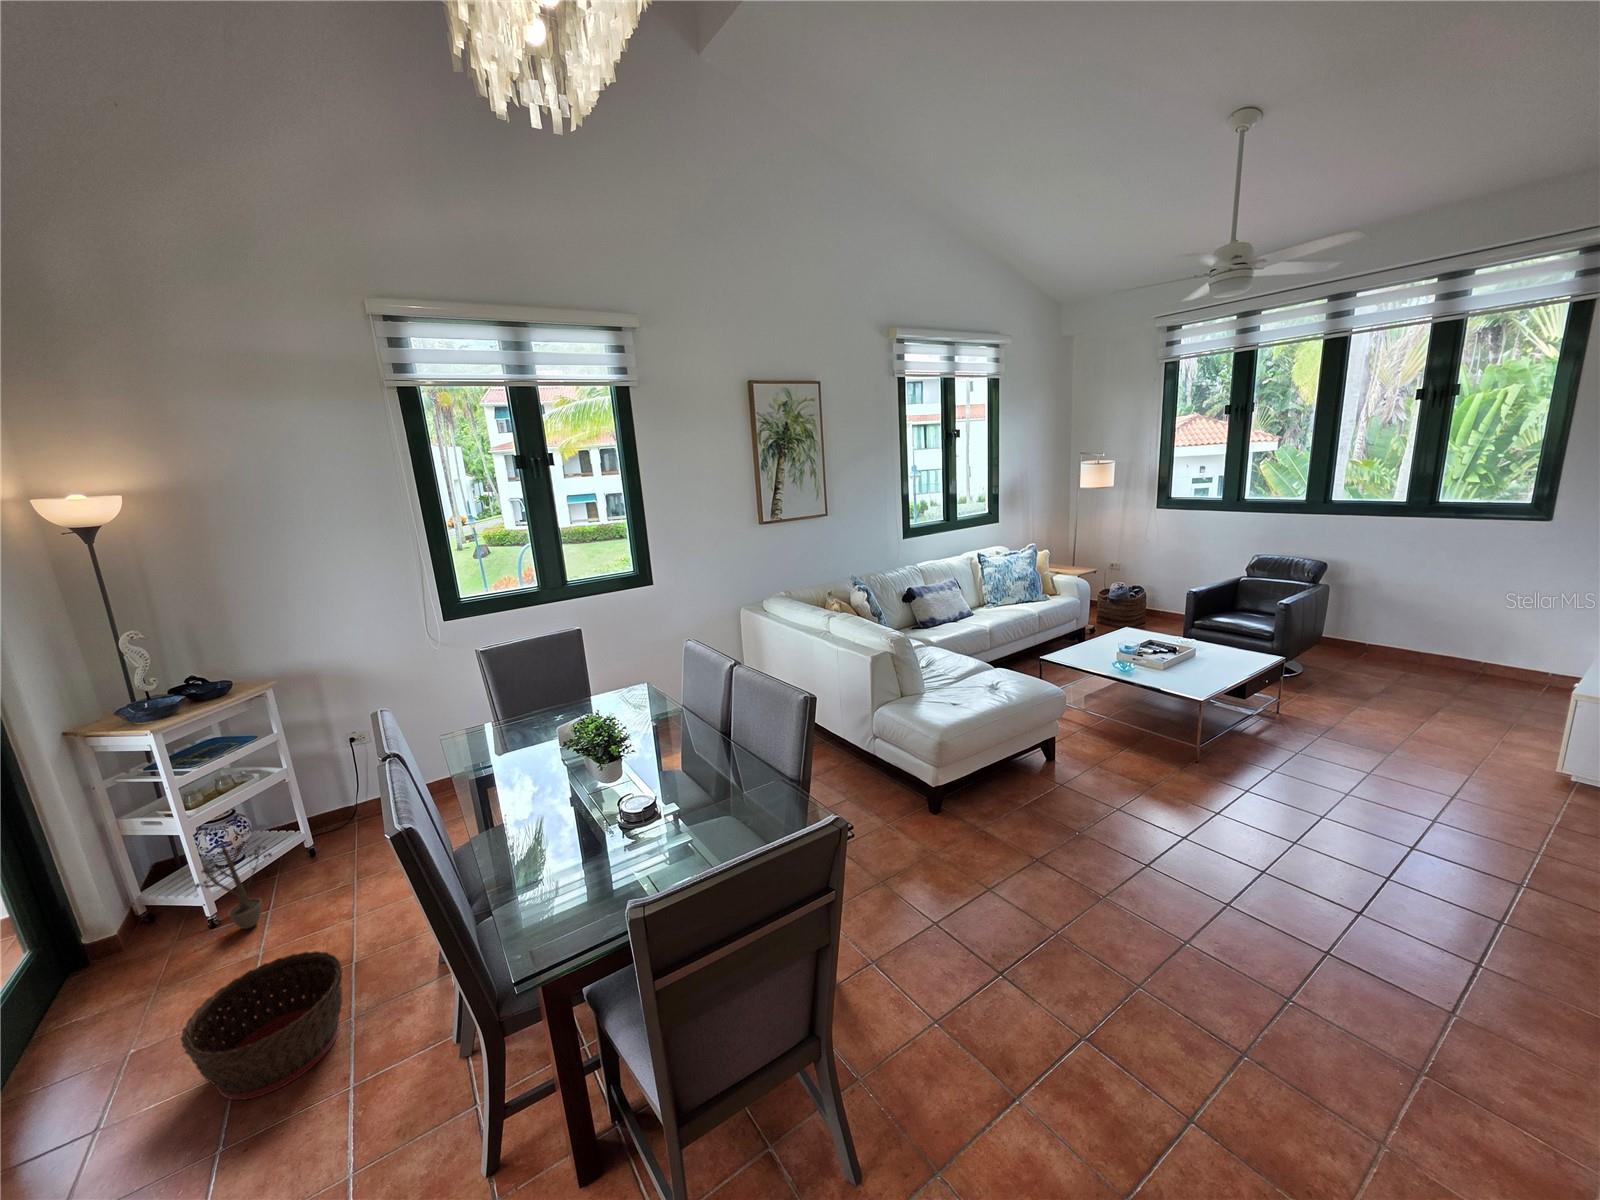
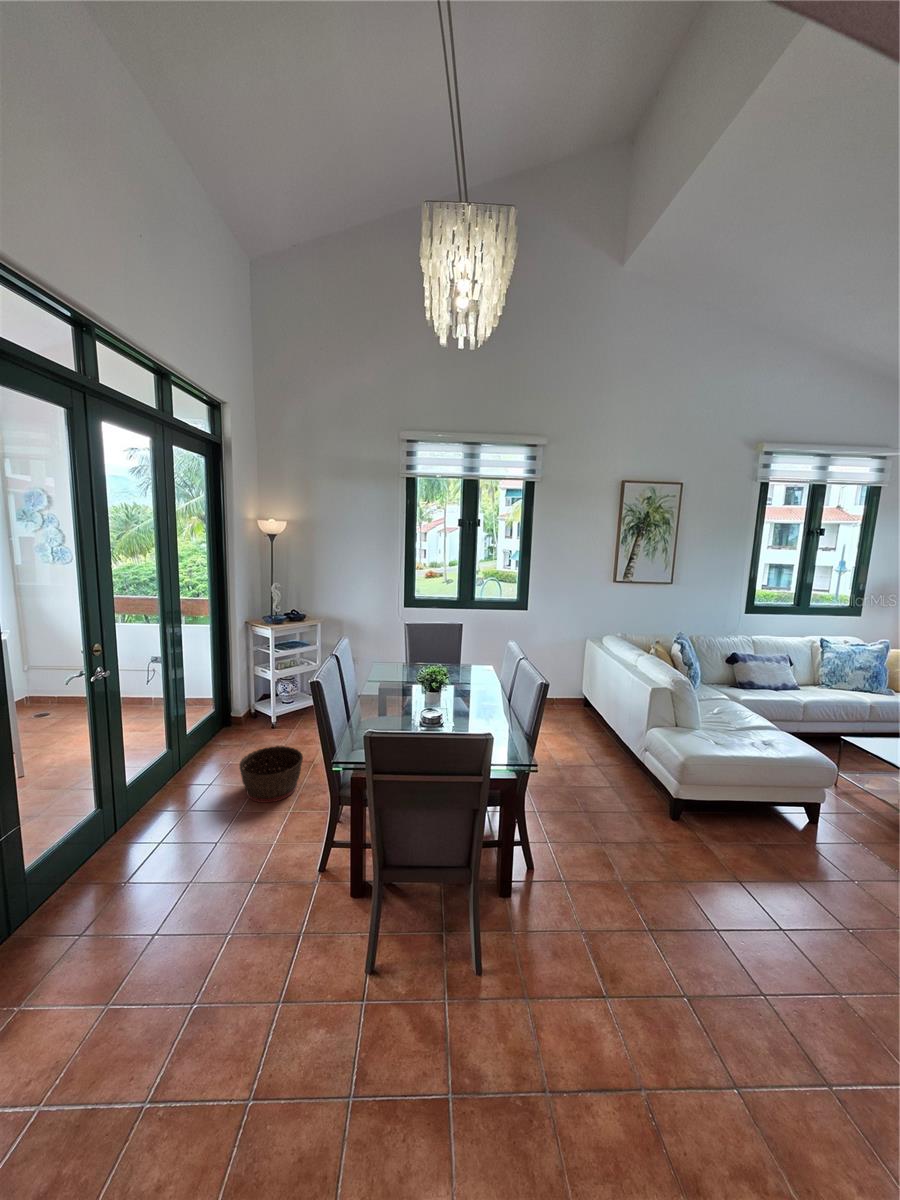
decorative plant: present [195,841,272,944] -> none [264,689,301,734]

